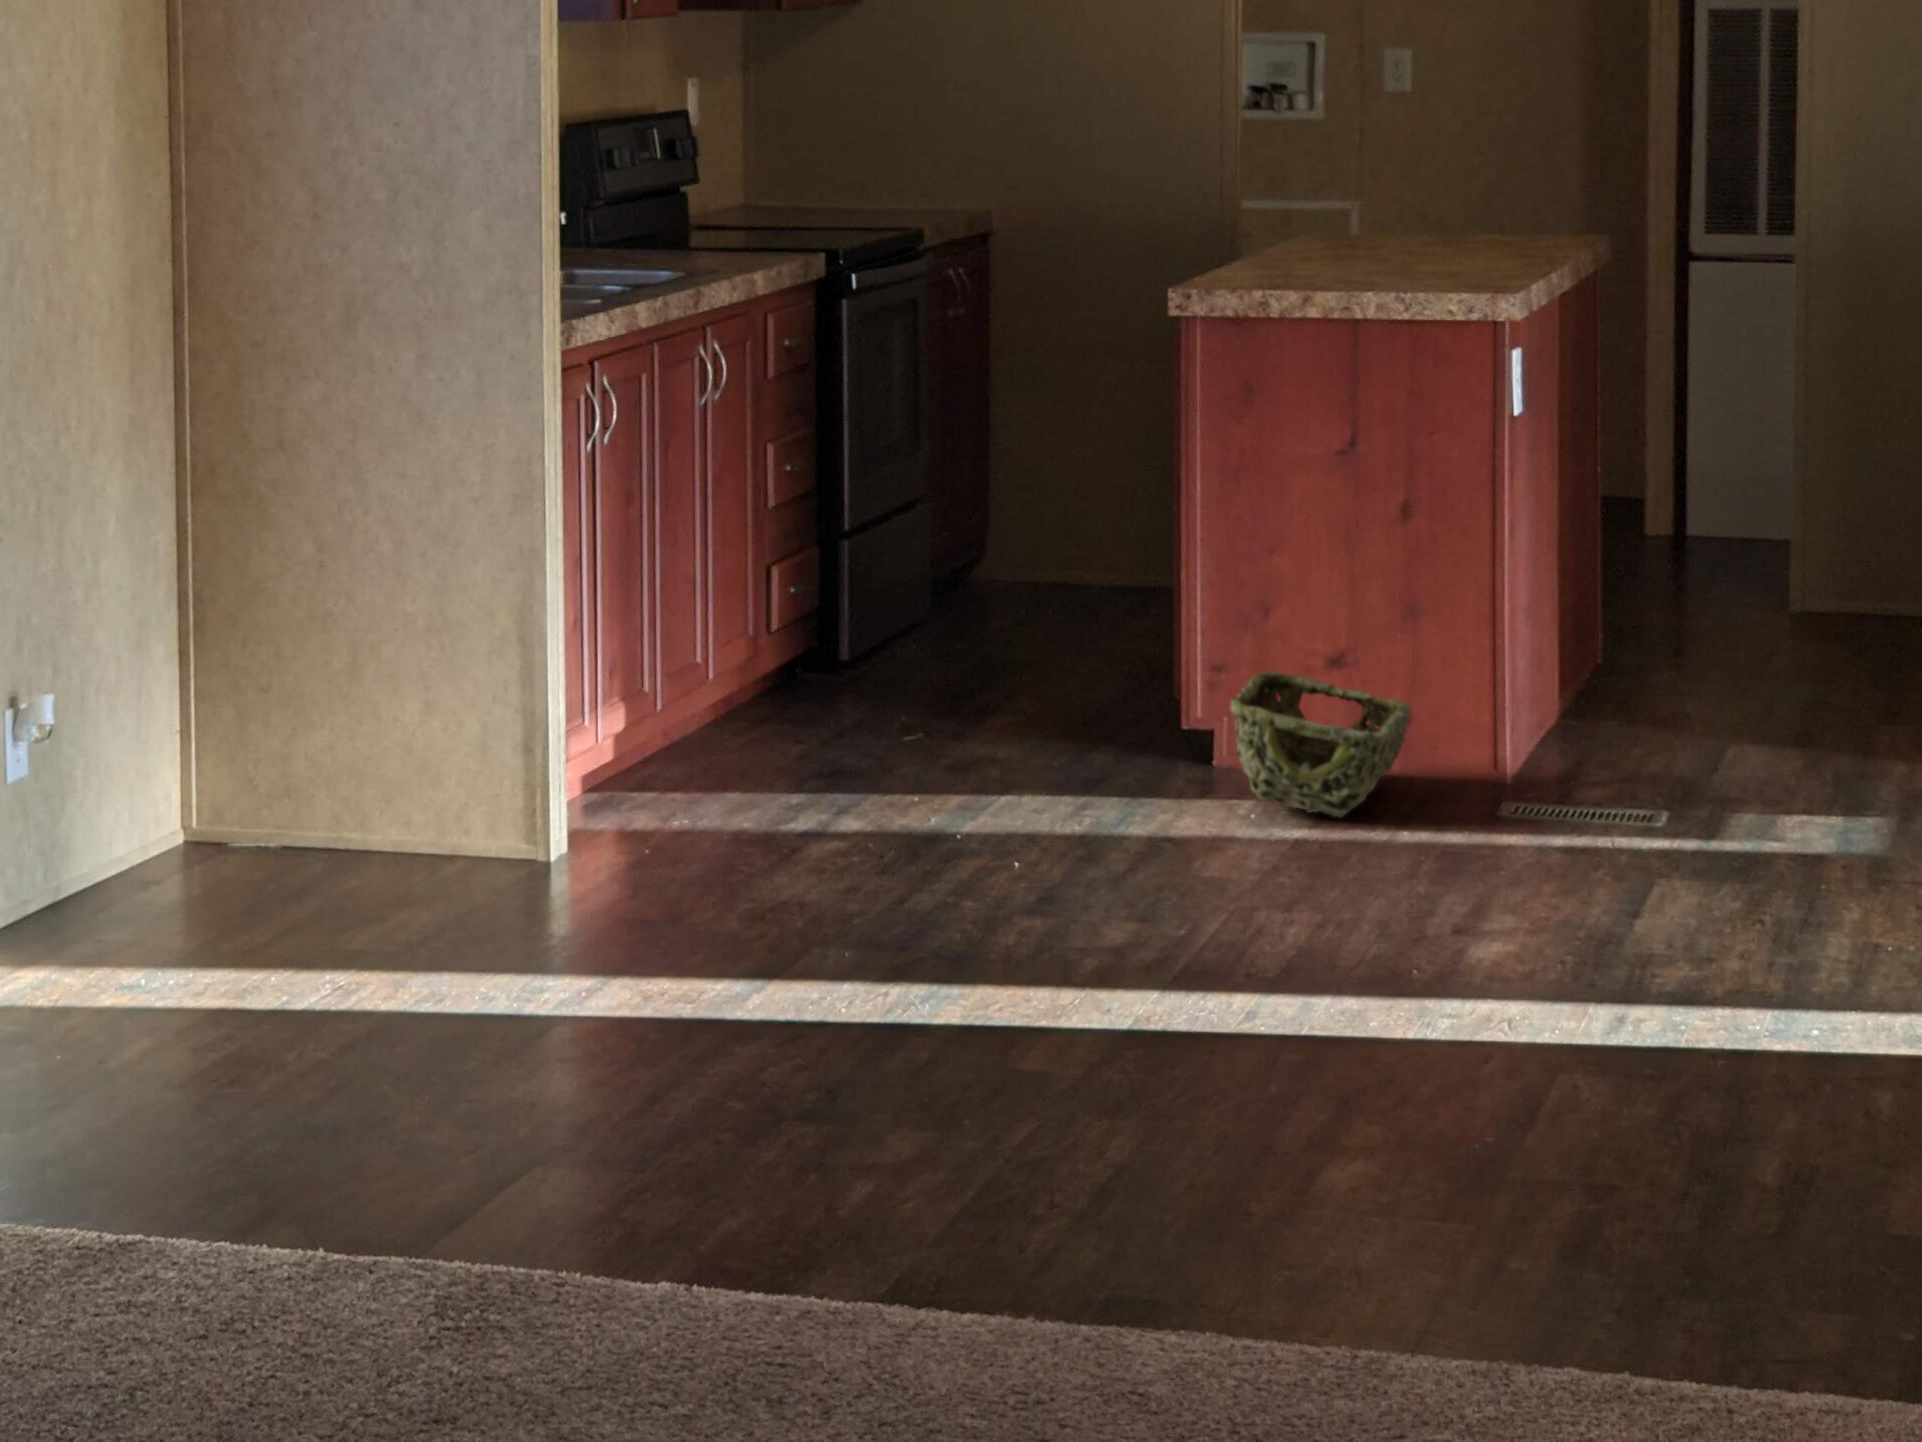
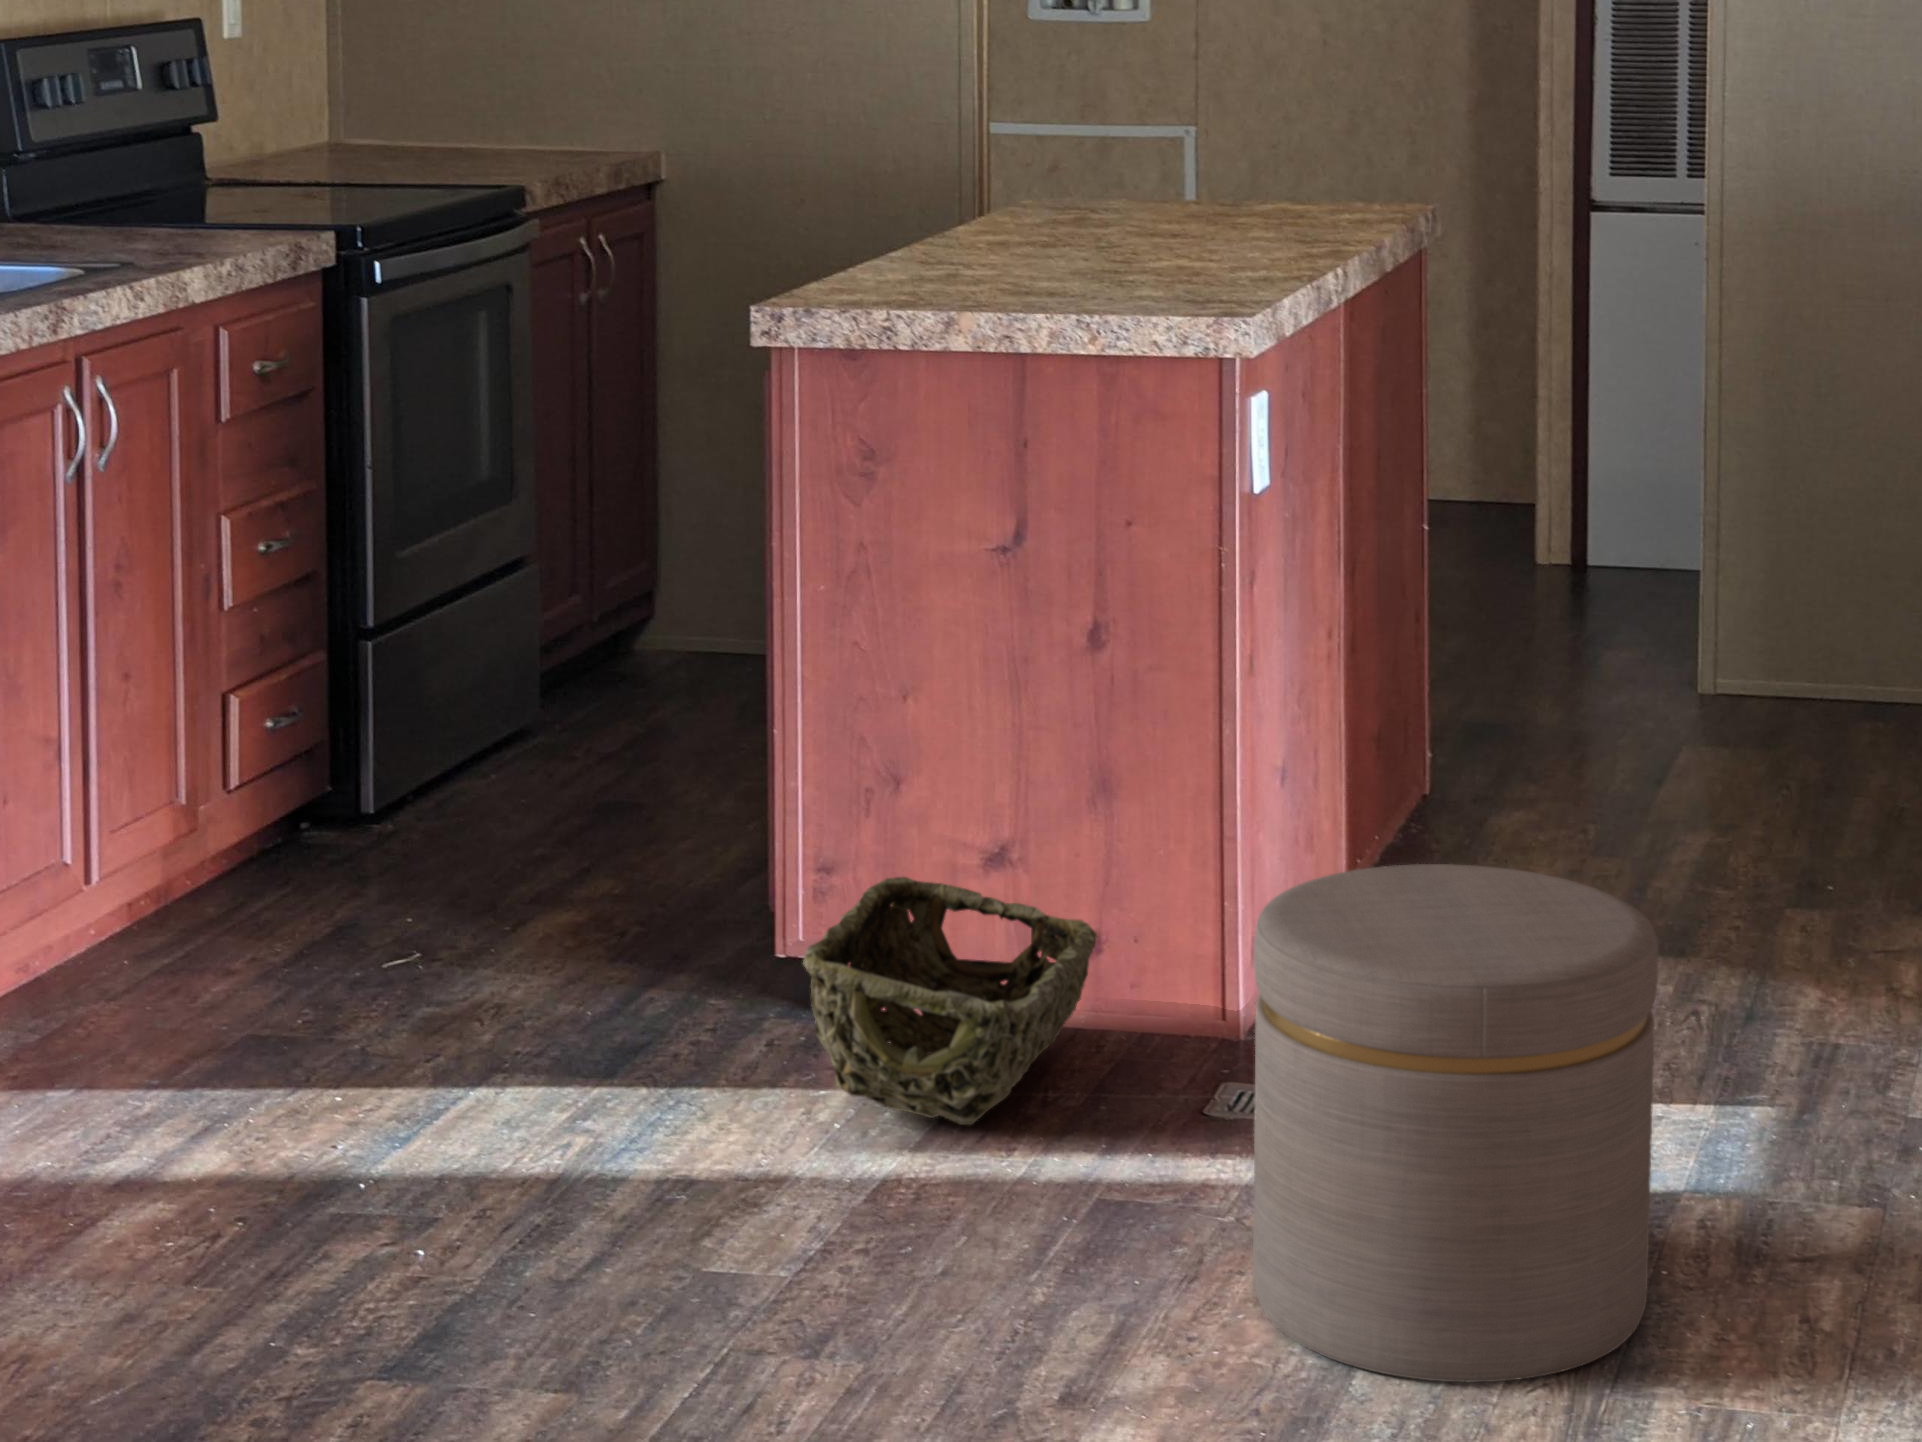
ottoman: none [1558,627,1824,929] -> present [1253,864,1658,1382]

